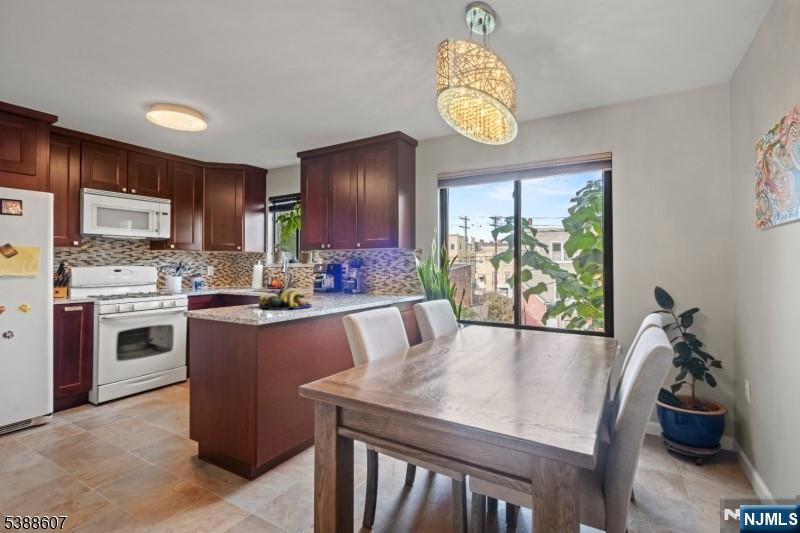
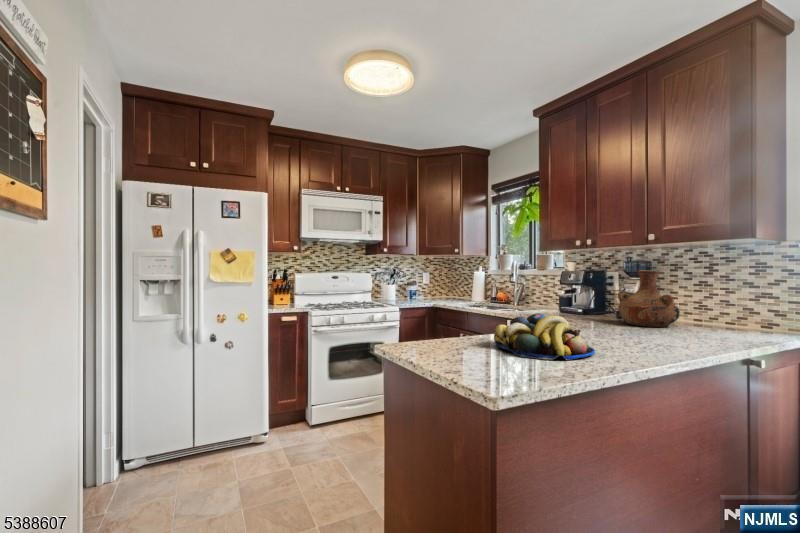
vase: none [342,264,372,296] -> present [618,270,680,327]

